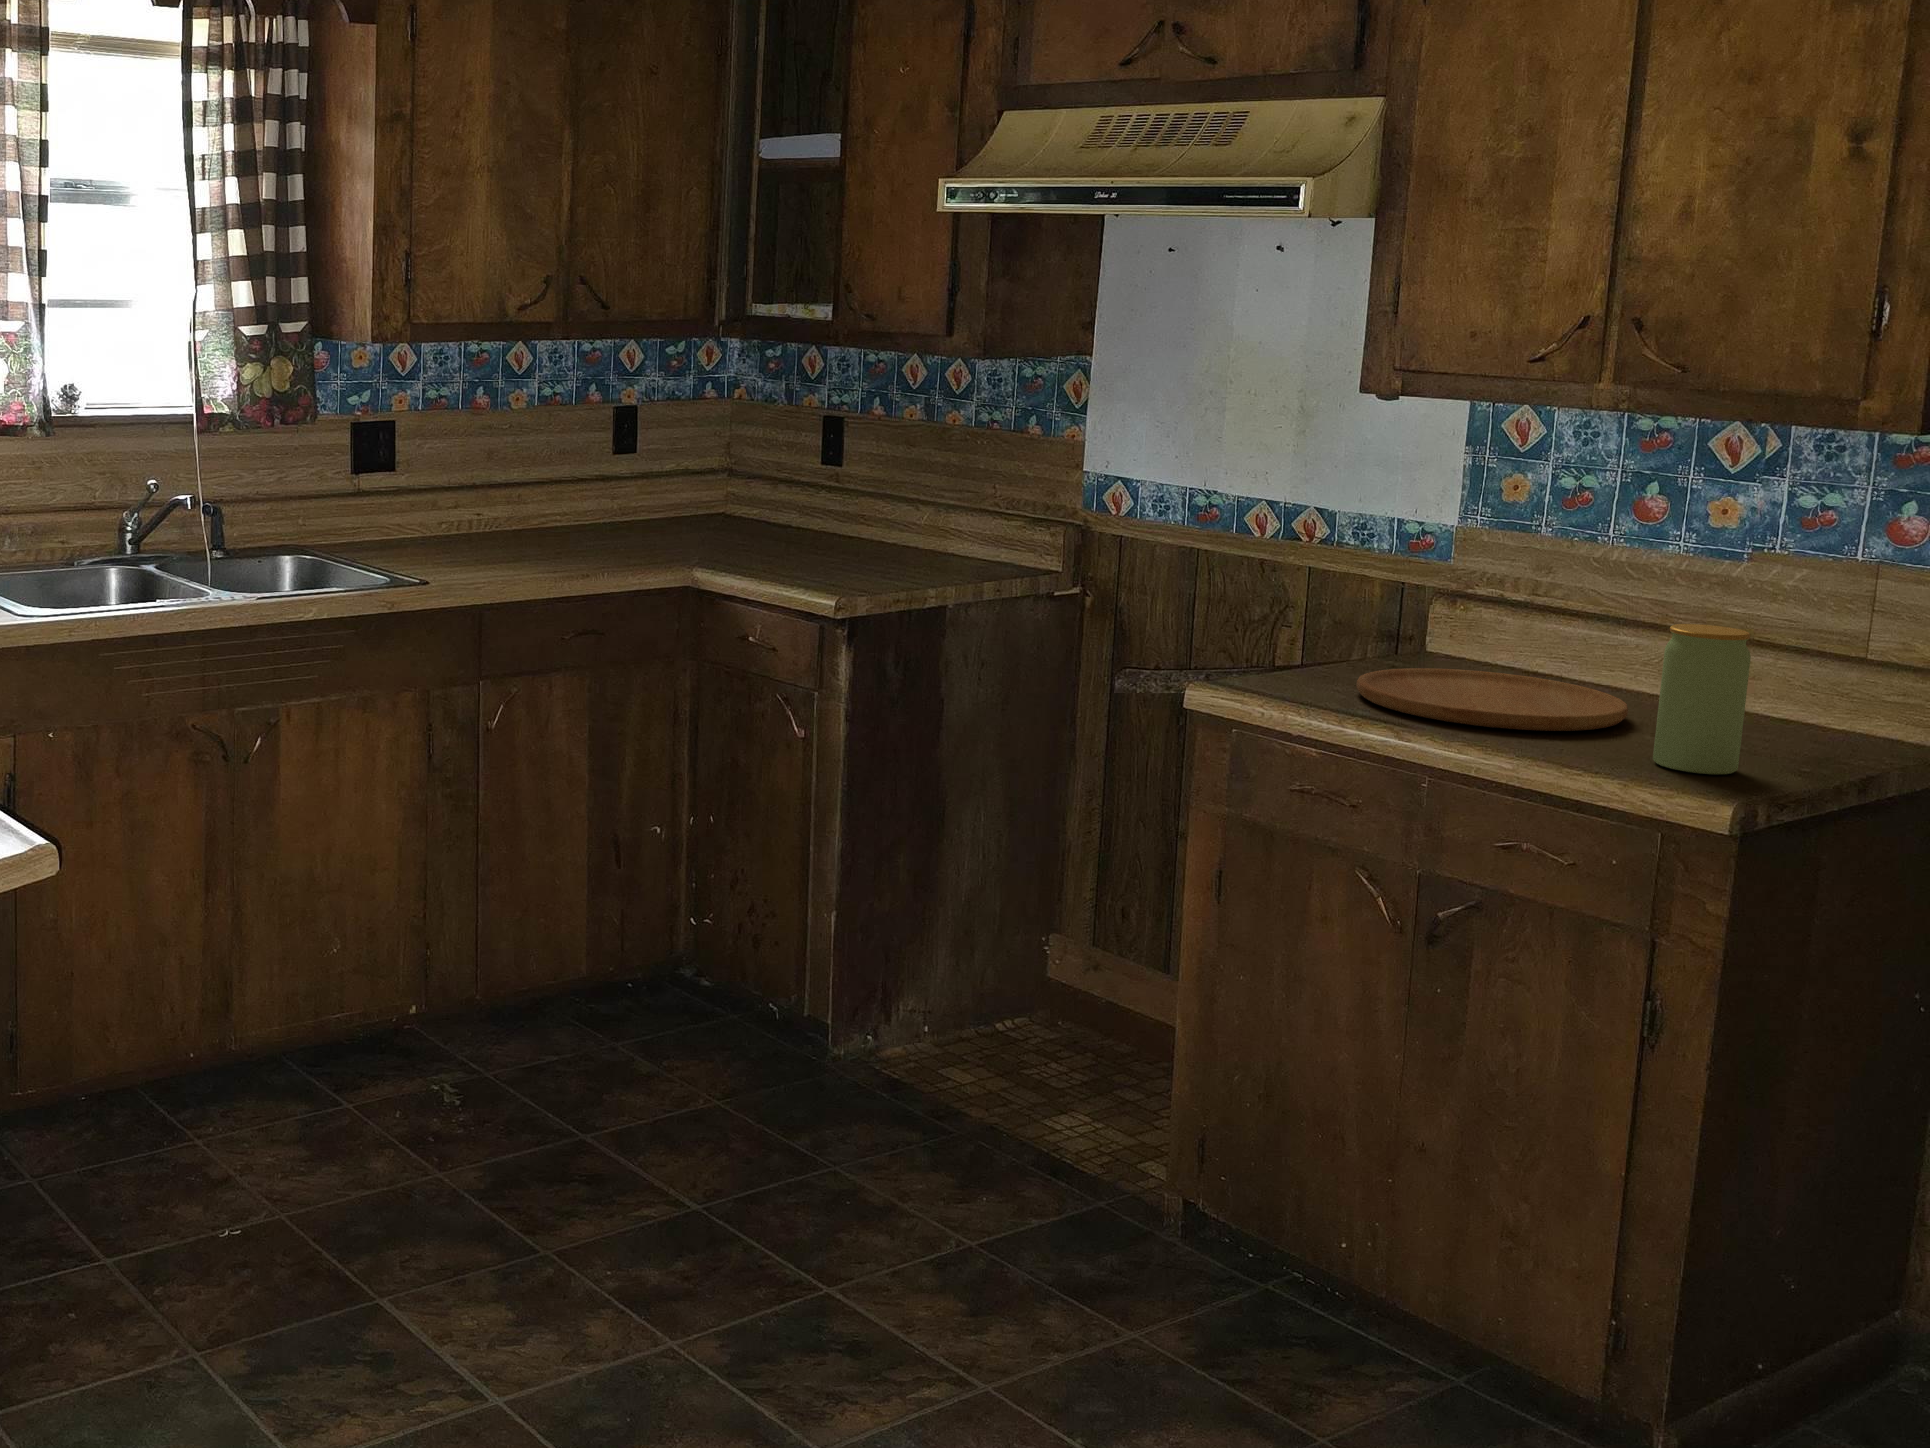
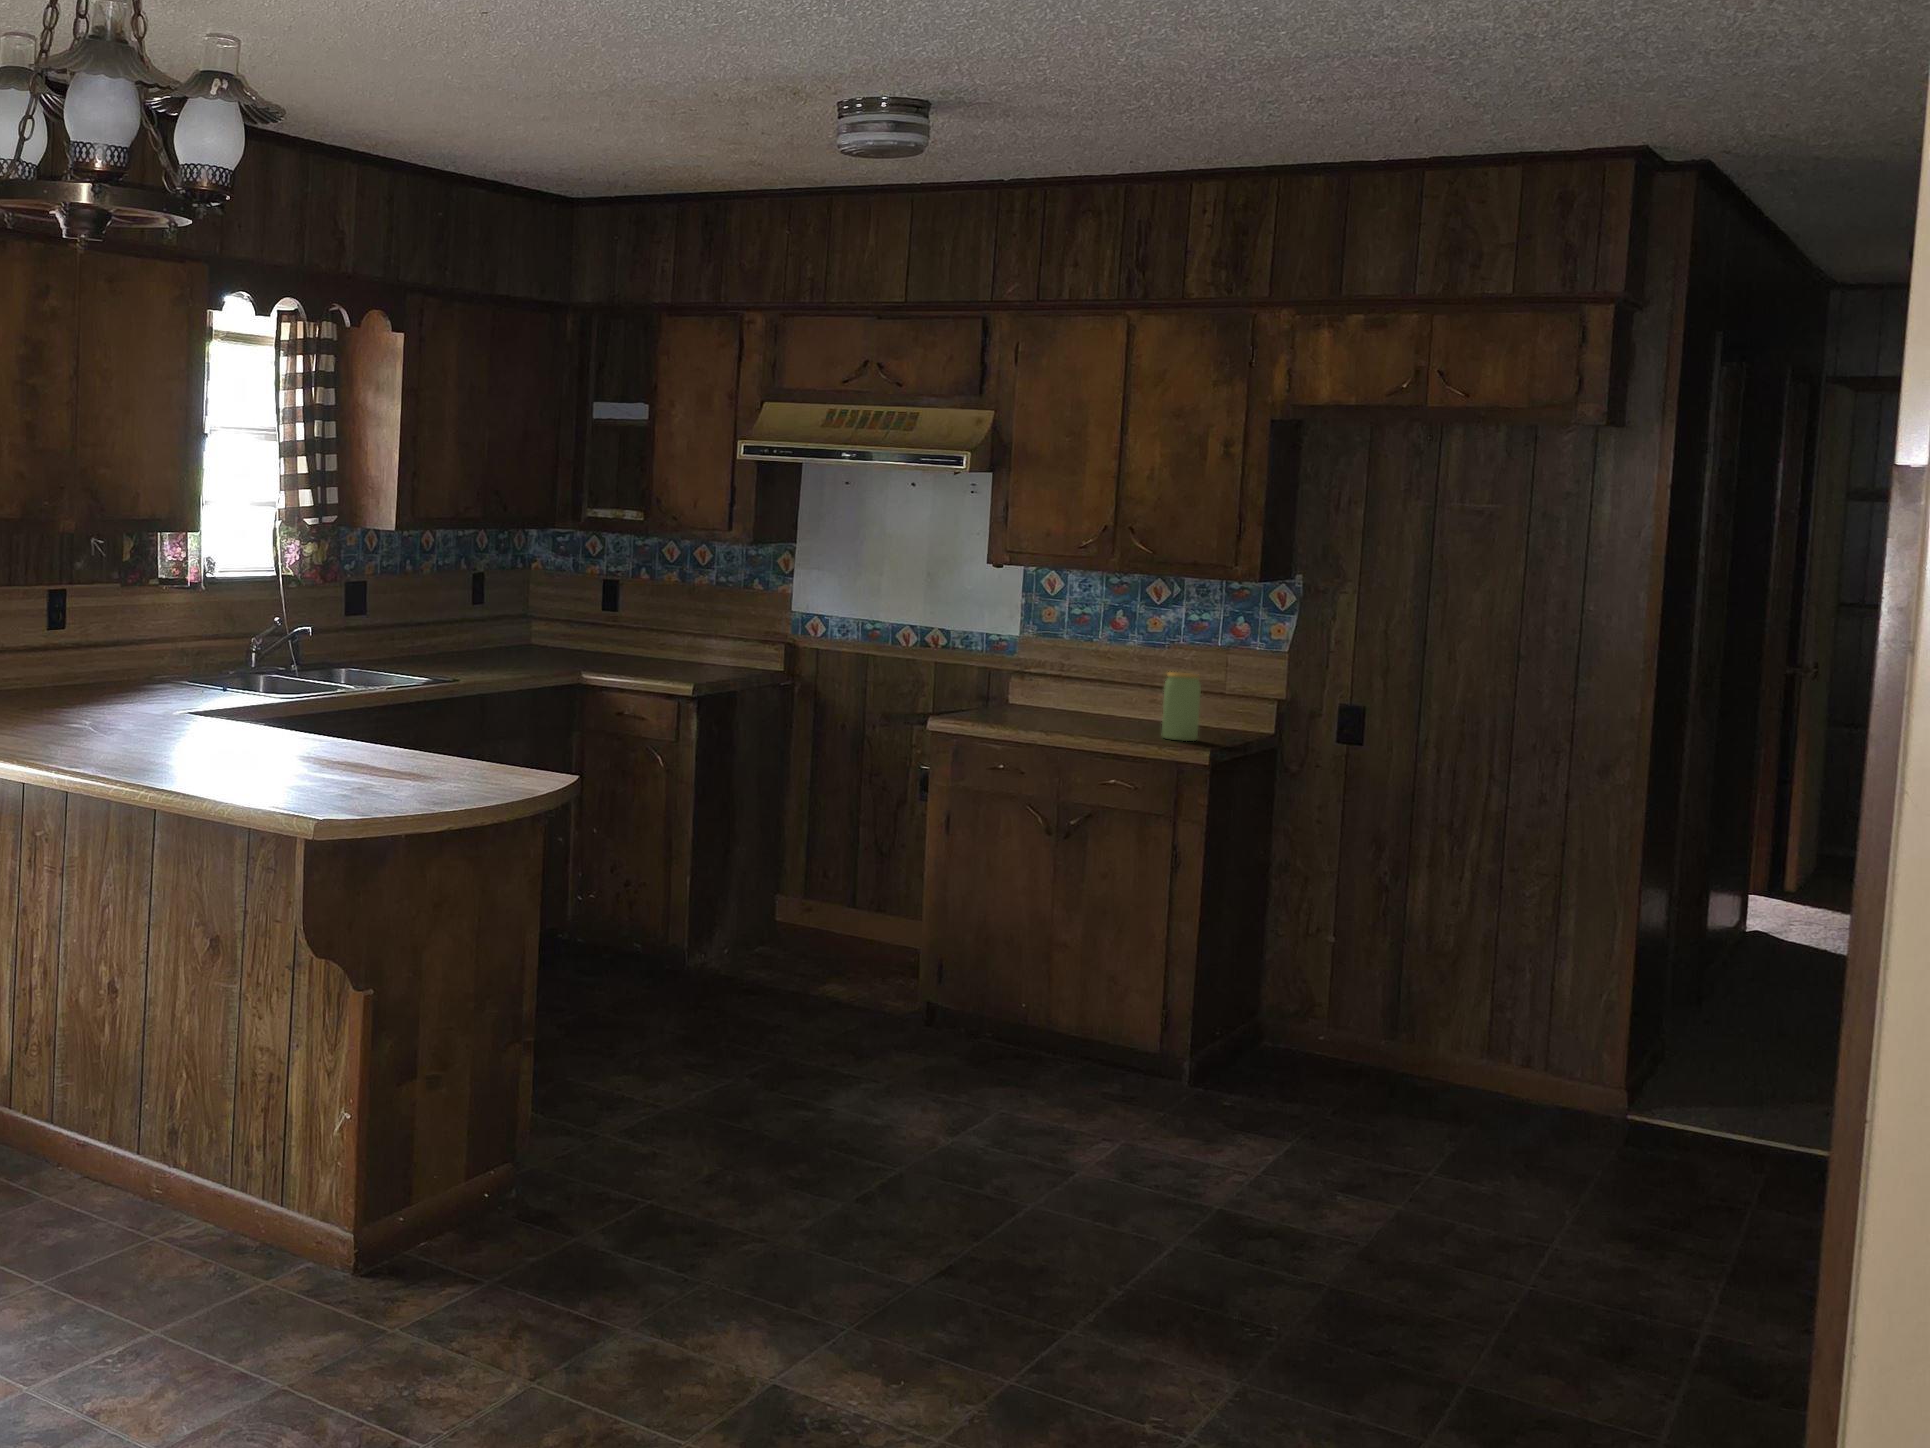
cutting board: present [1356,668,1628,731] -> none [1007,707,1134,729]

